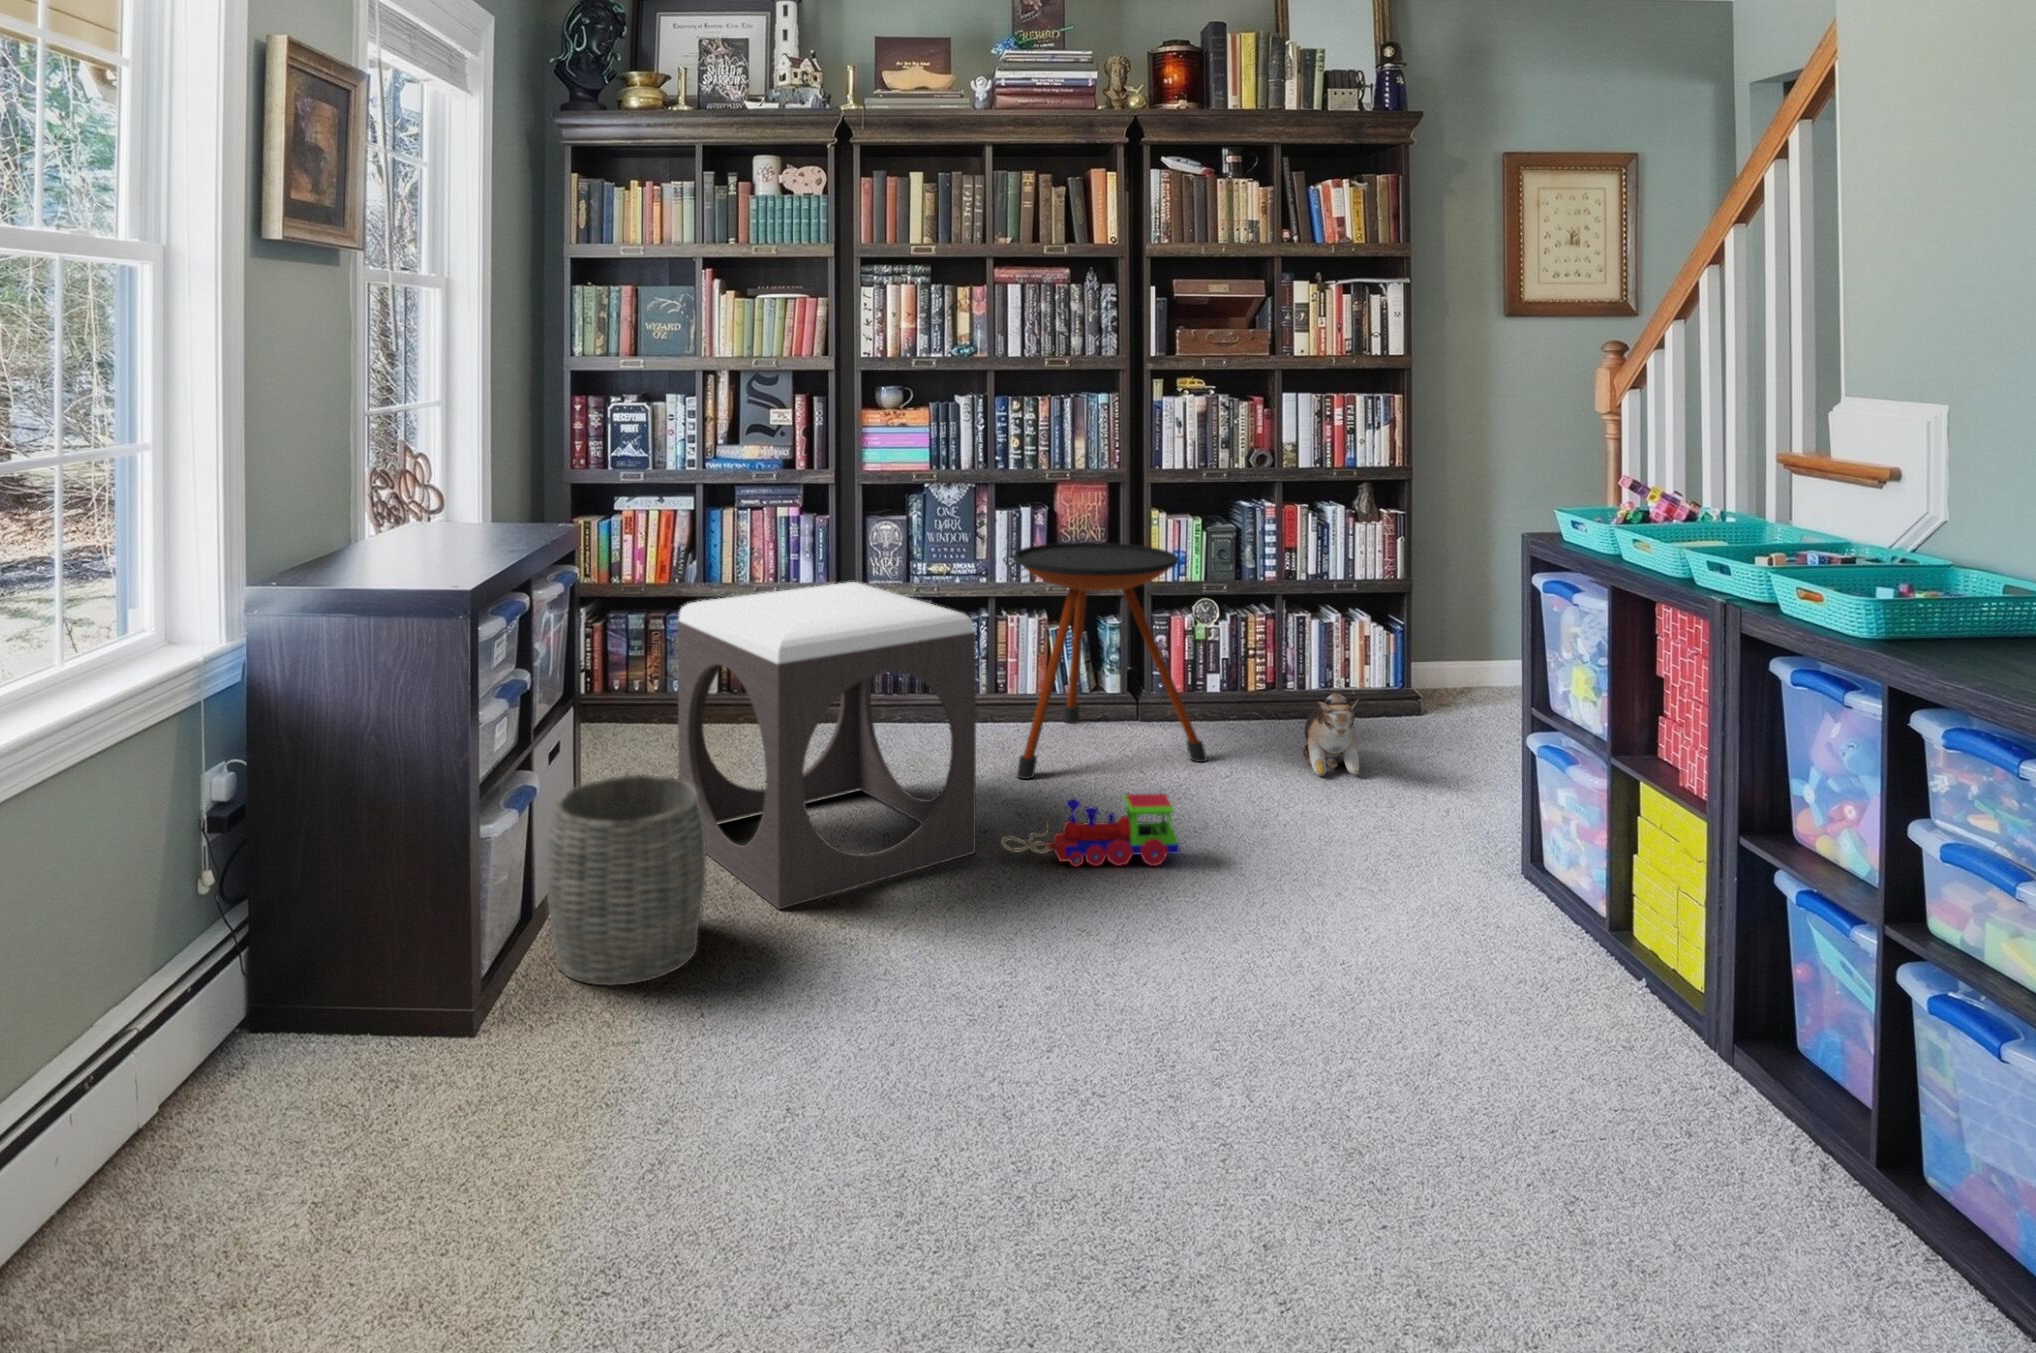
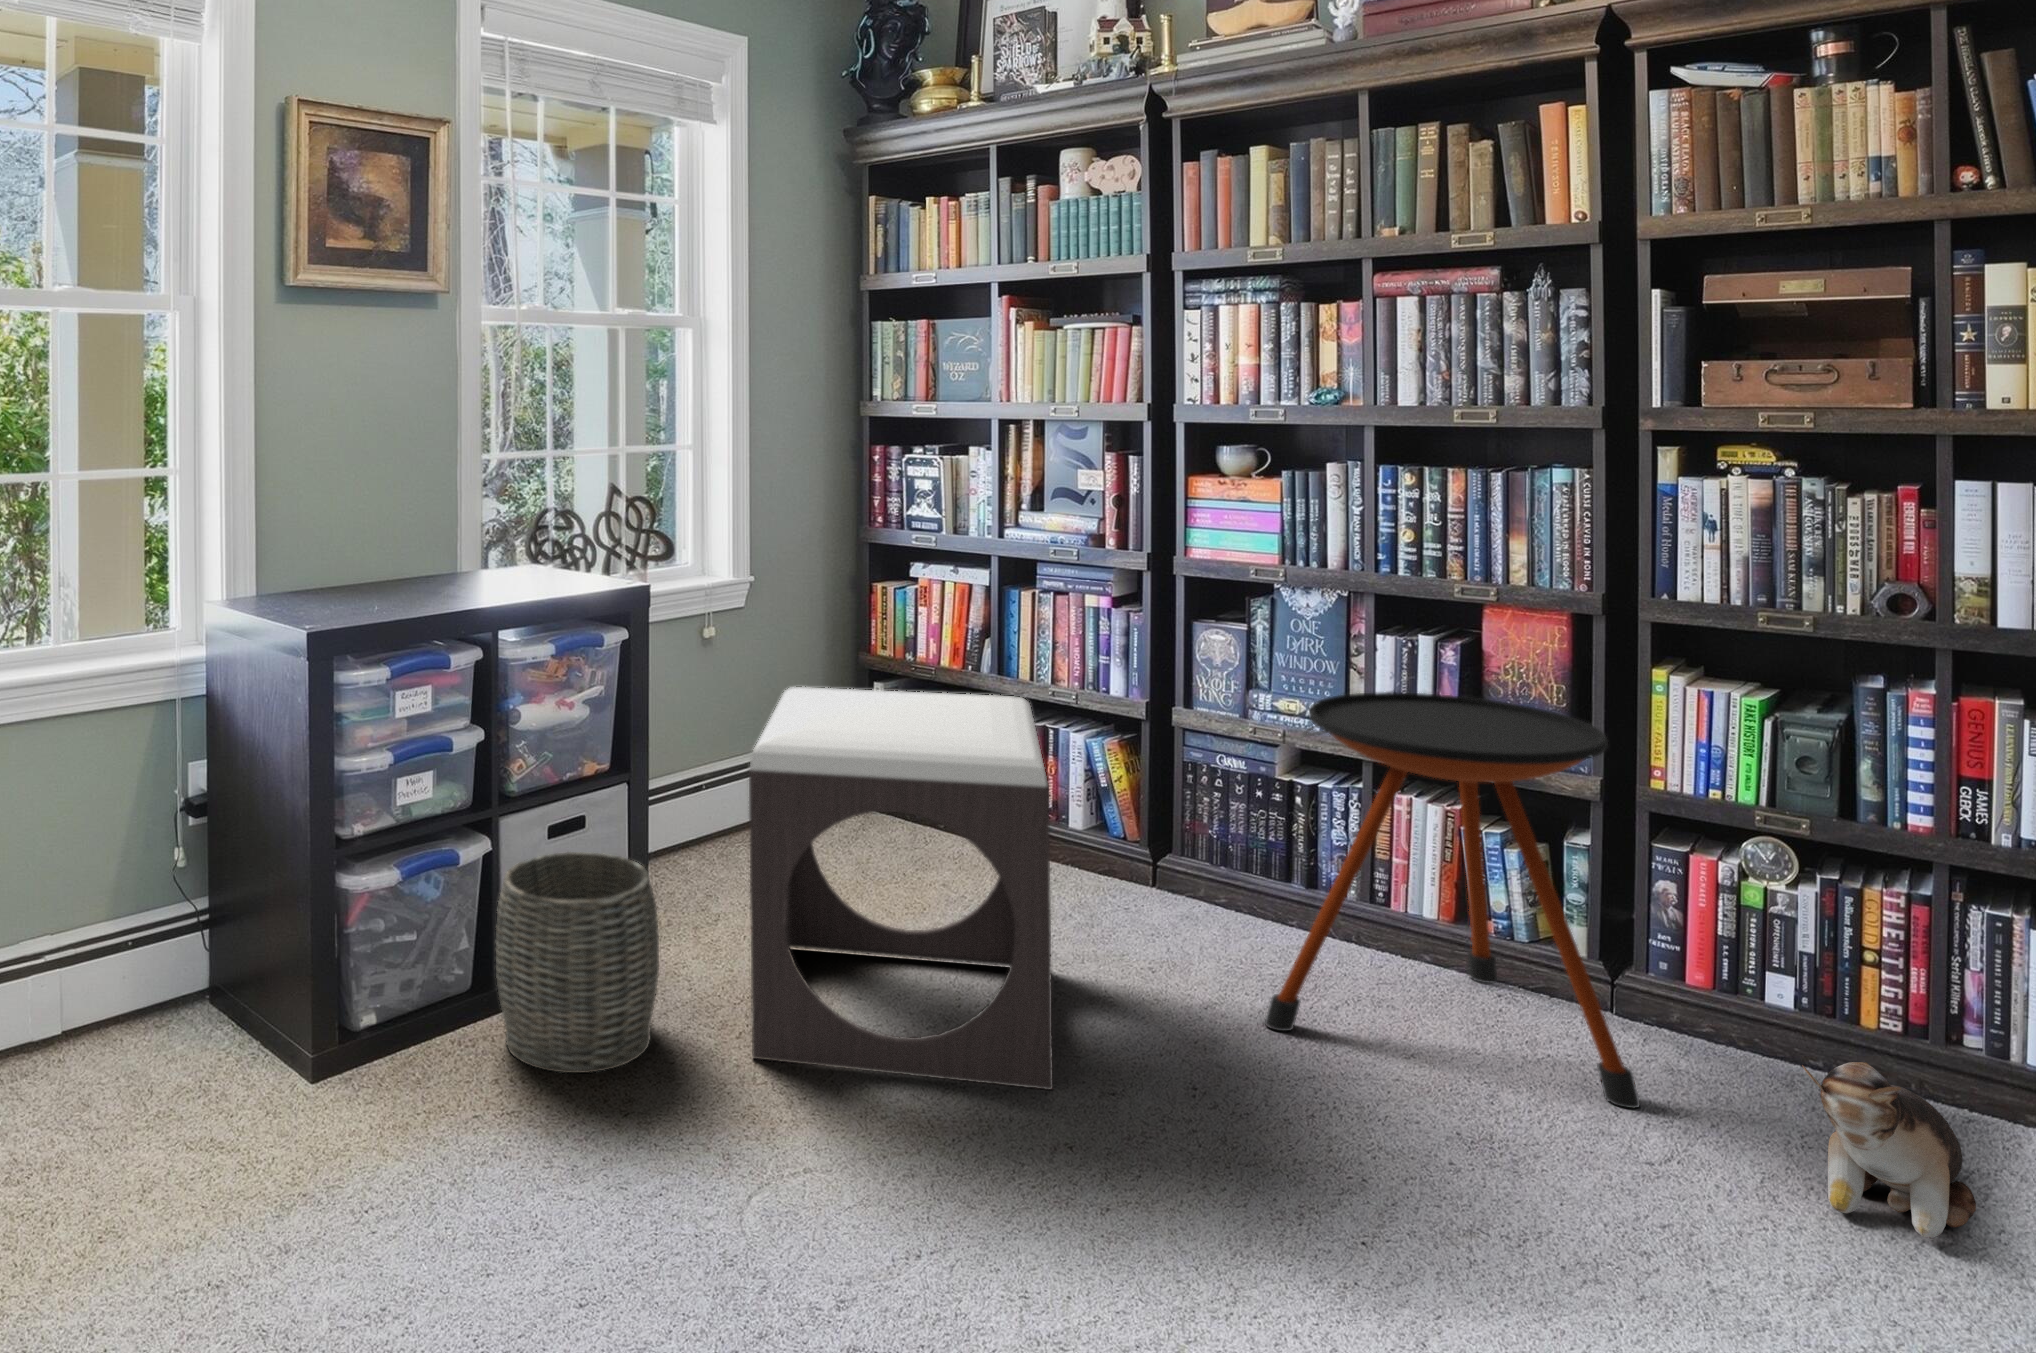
toy train: present [1001,794,1180,867] -> none [1071,1059,1332,1209]

